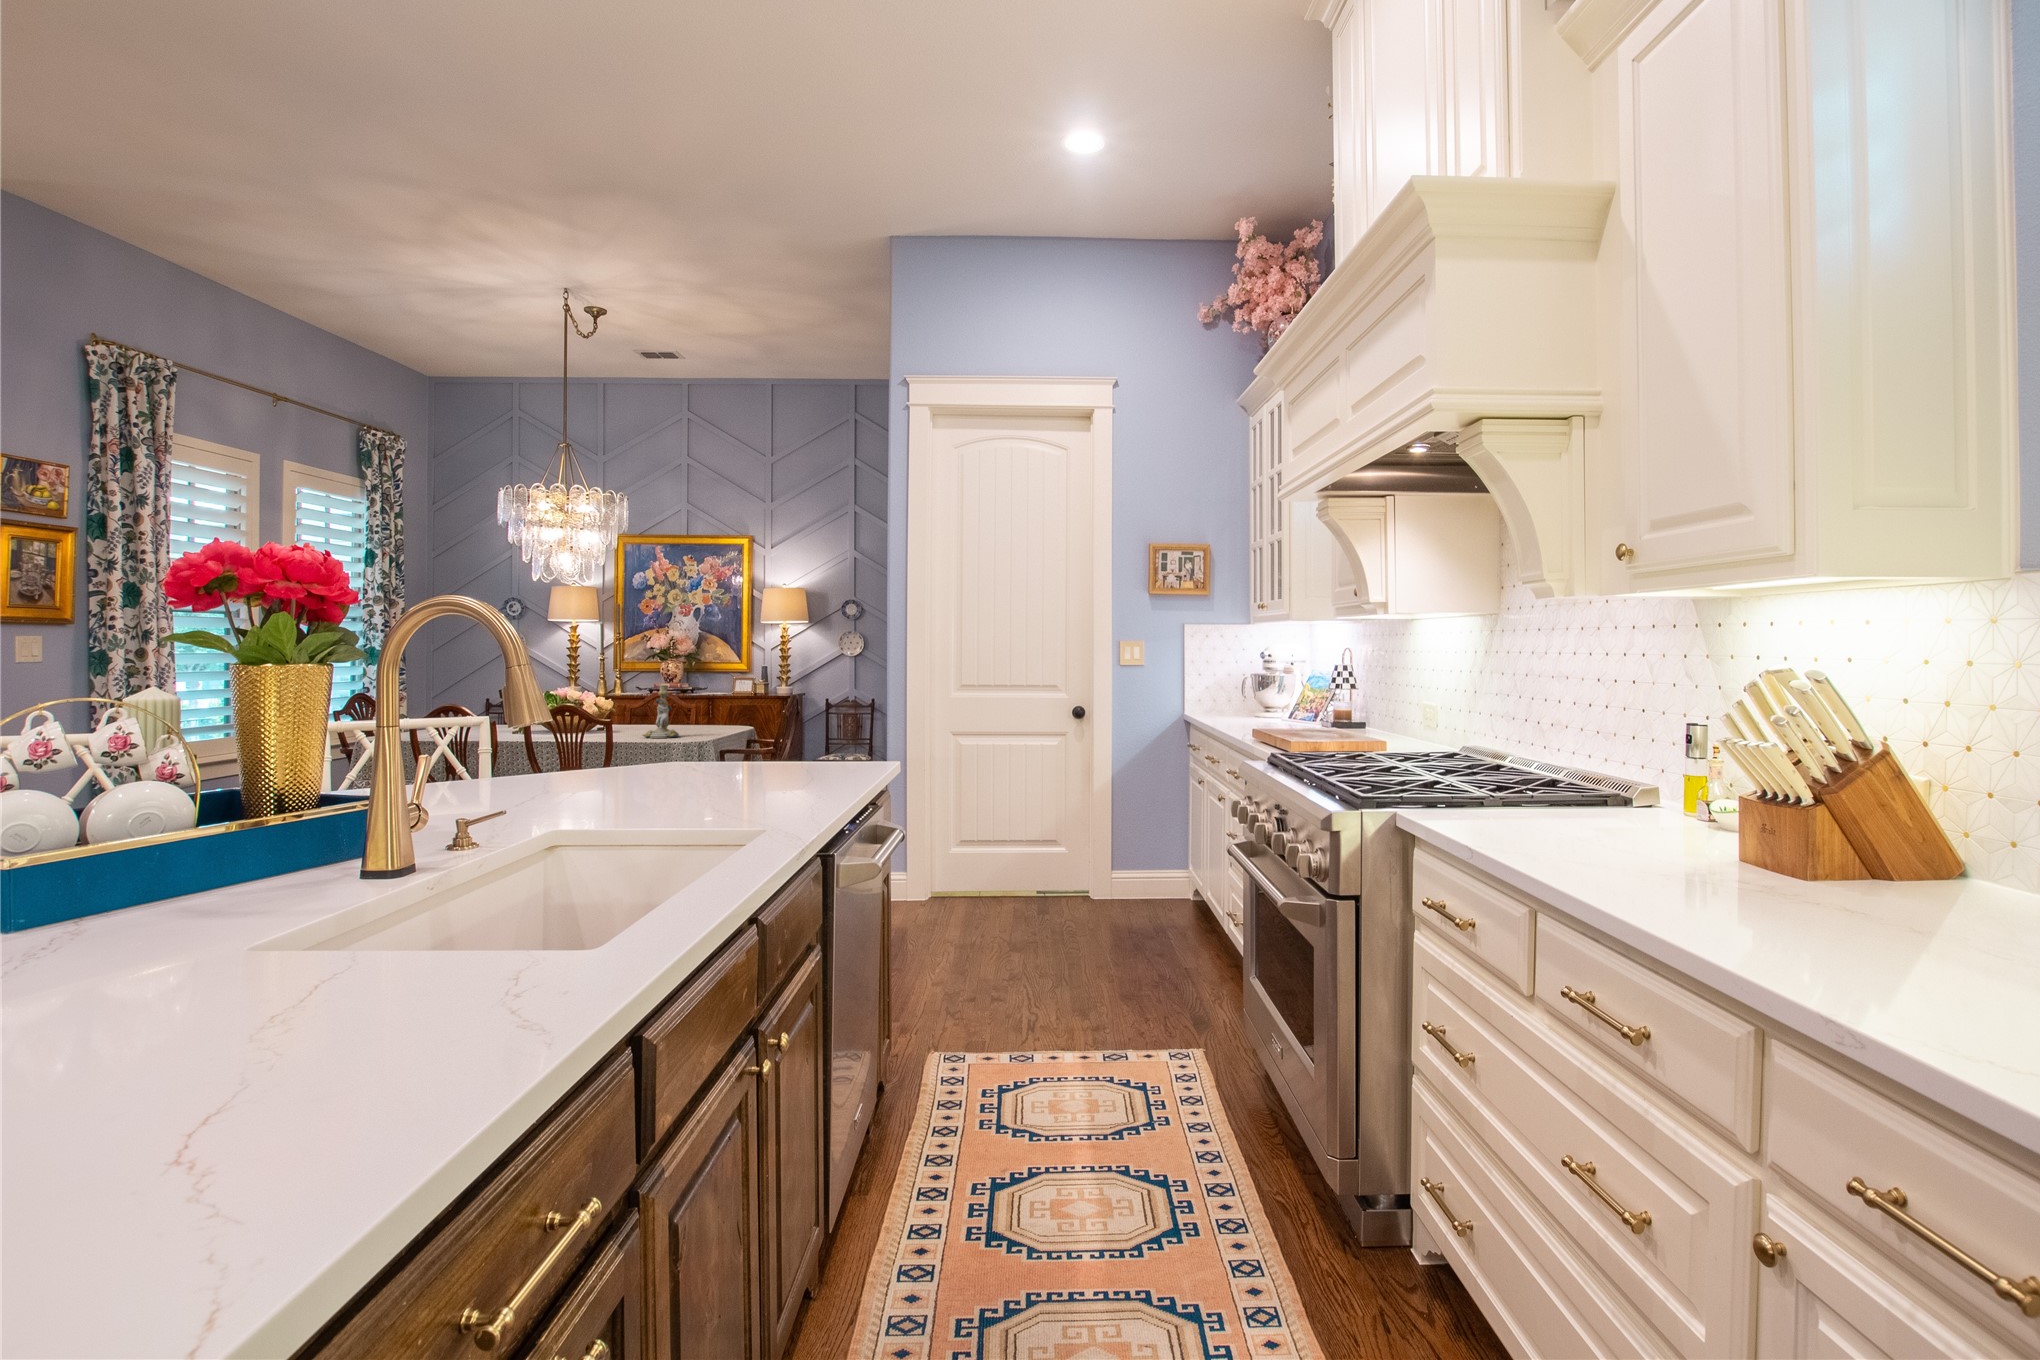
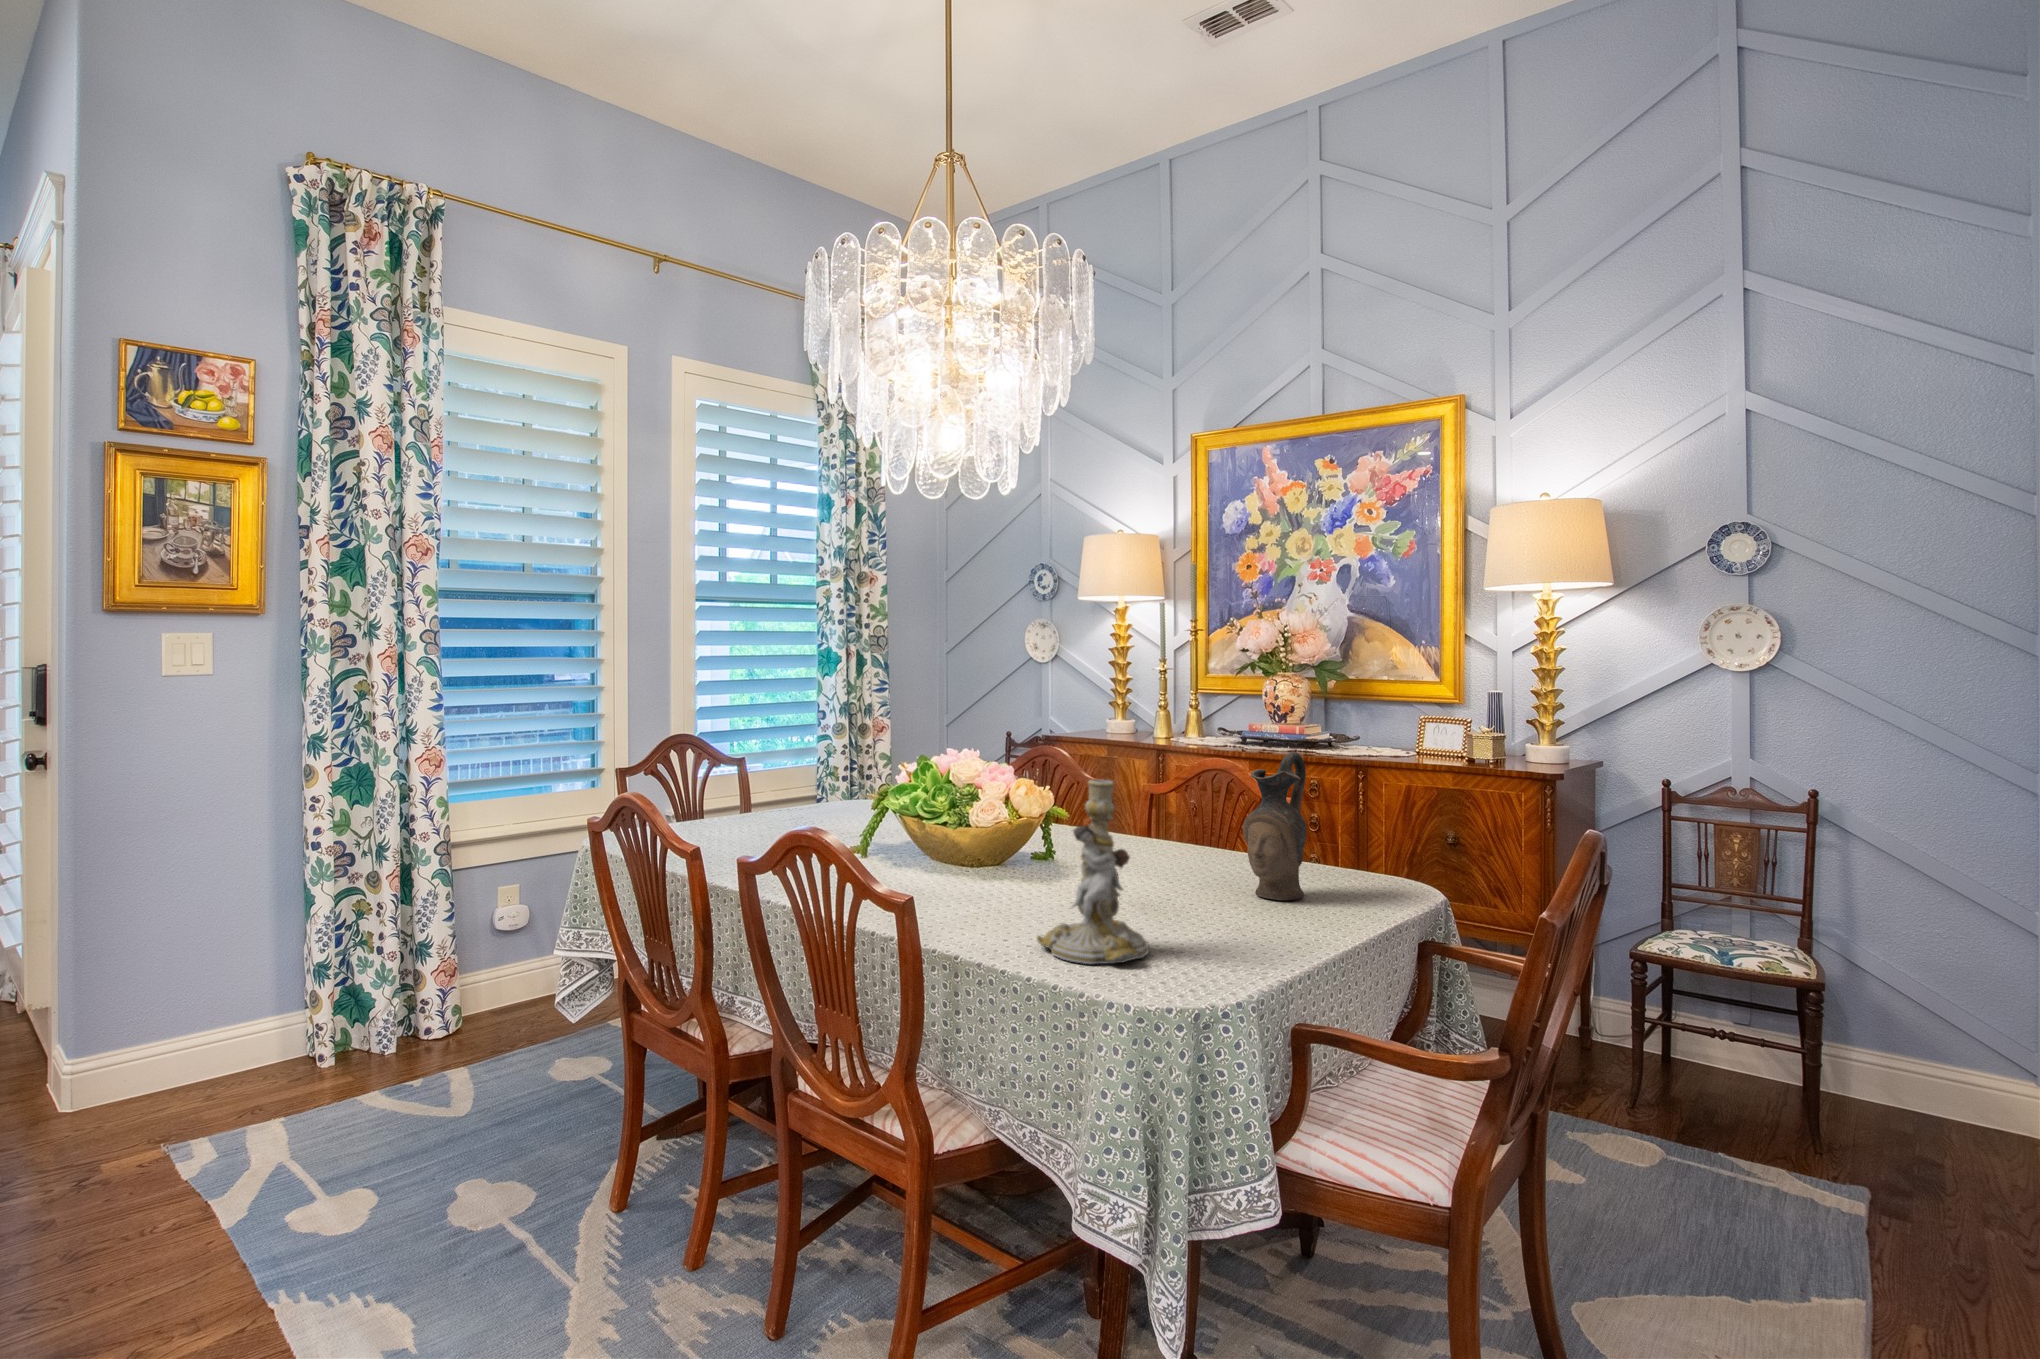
ceramic pitcher: none [693,680,714,729] -> present [1243,752,1306,900]

